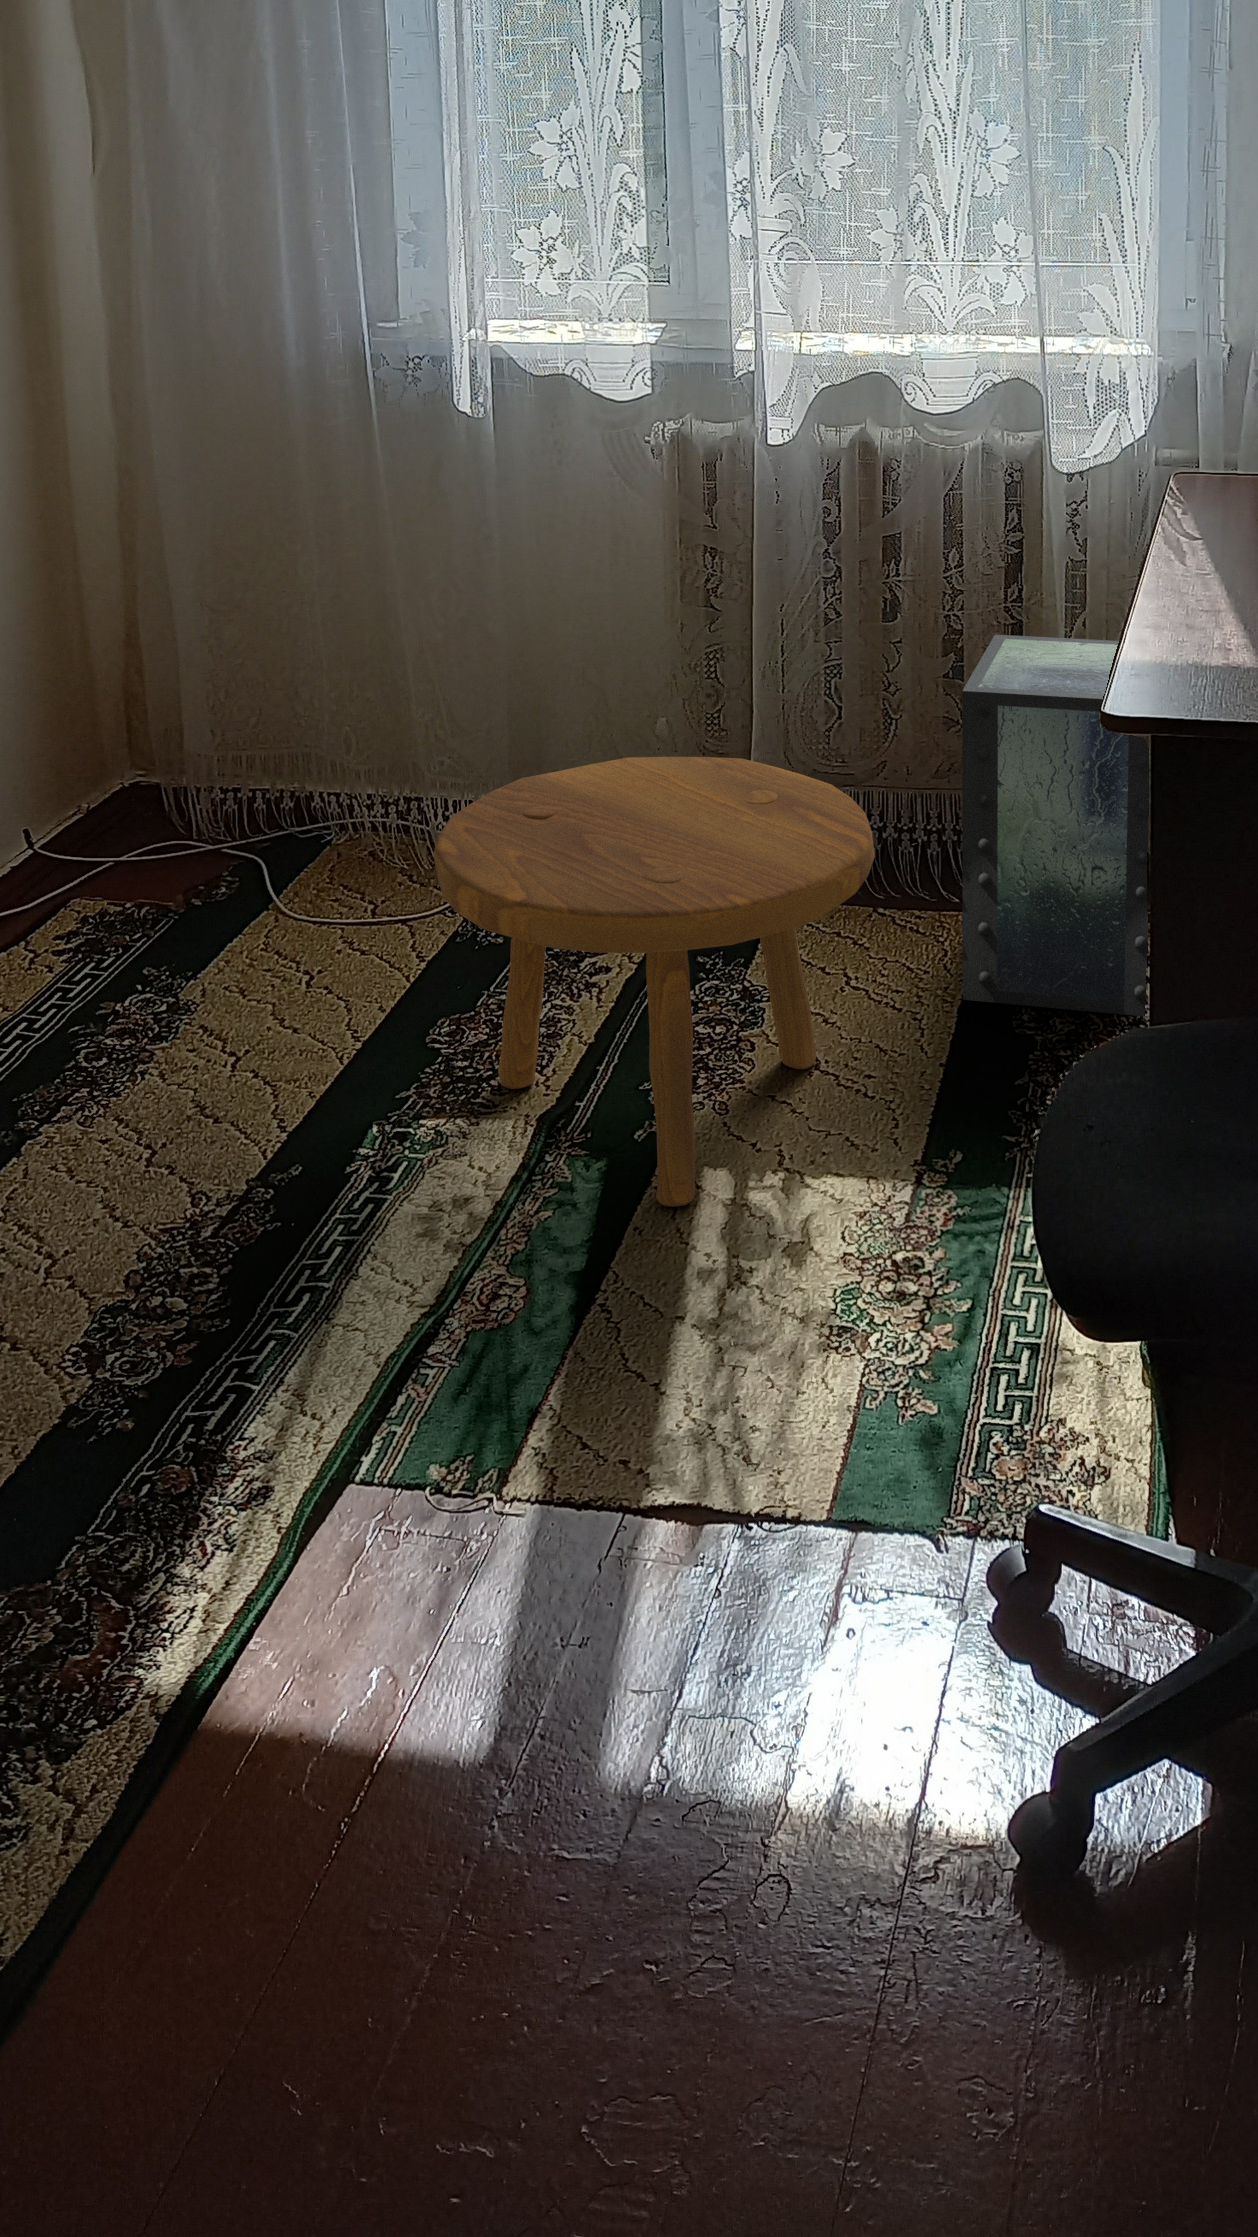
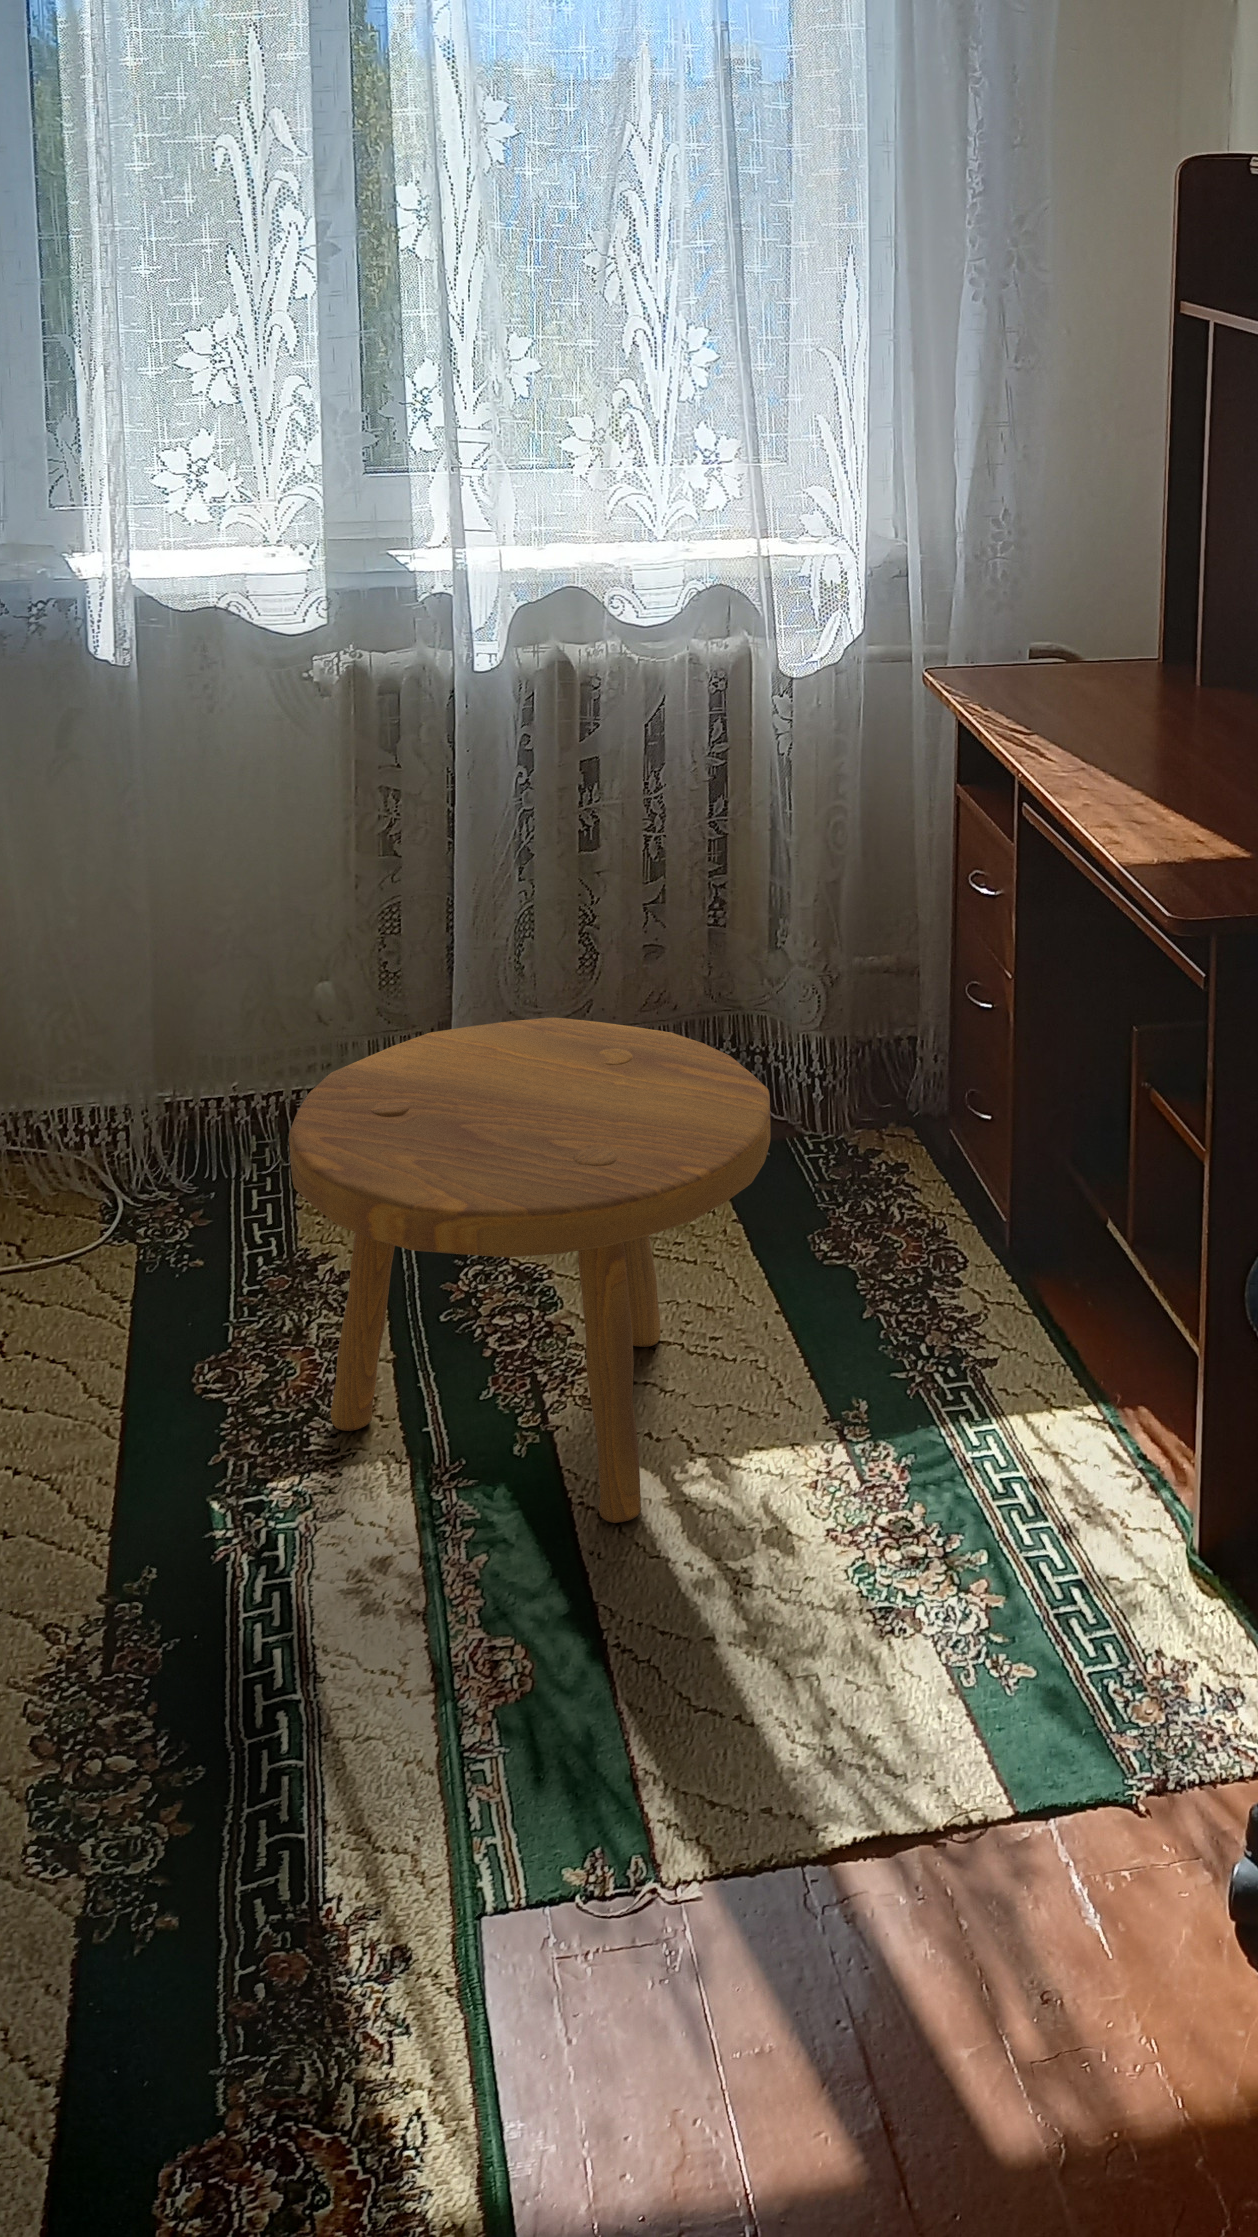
storage box: present [962,635,1149,1016] -> none [734,843,969,1242]

